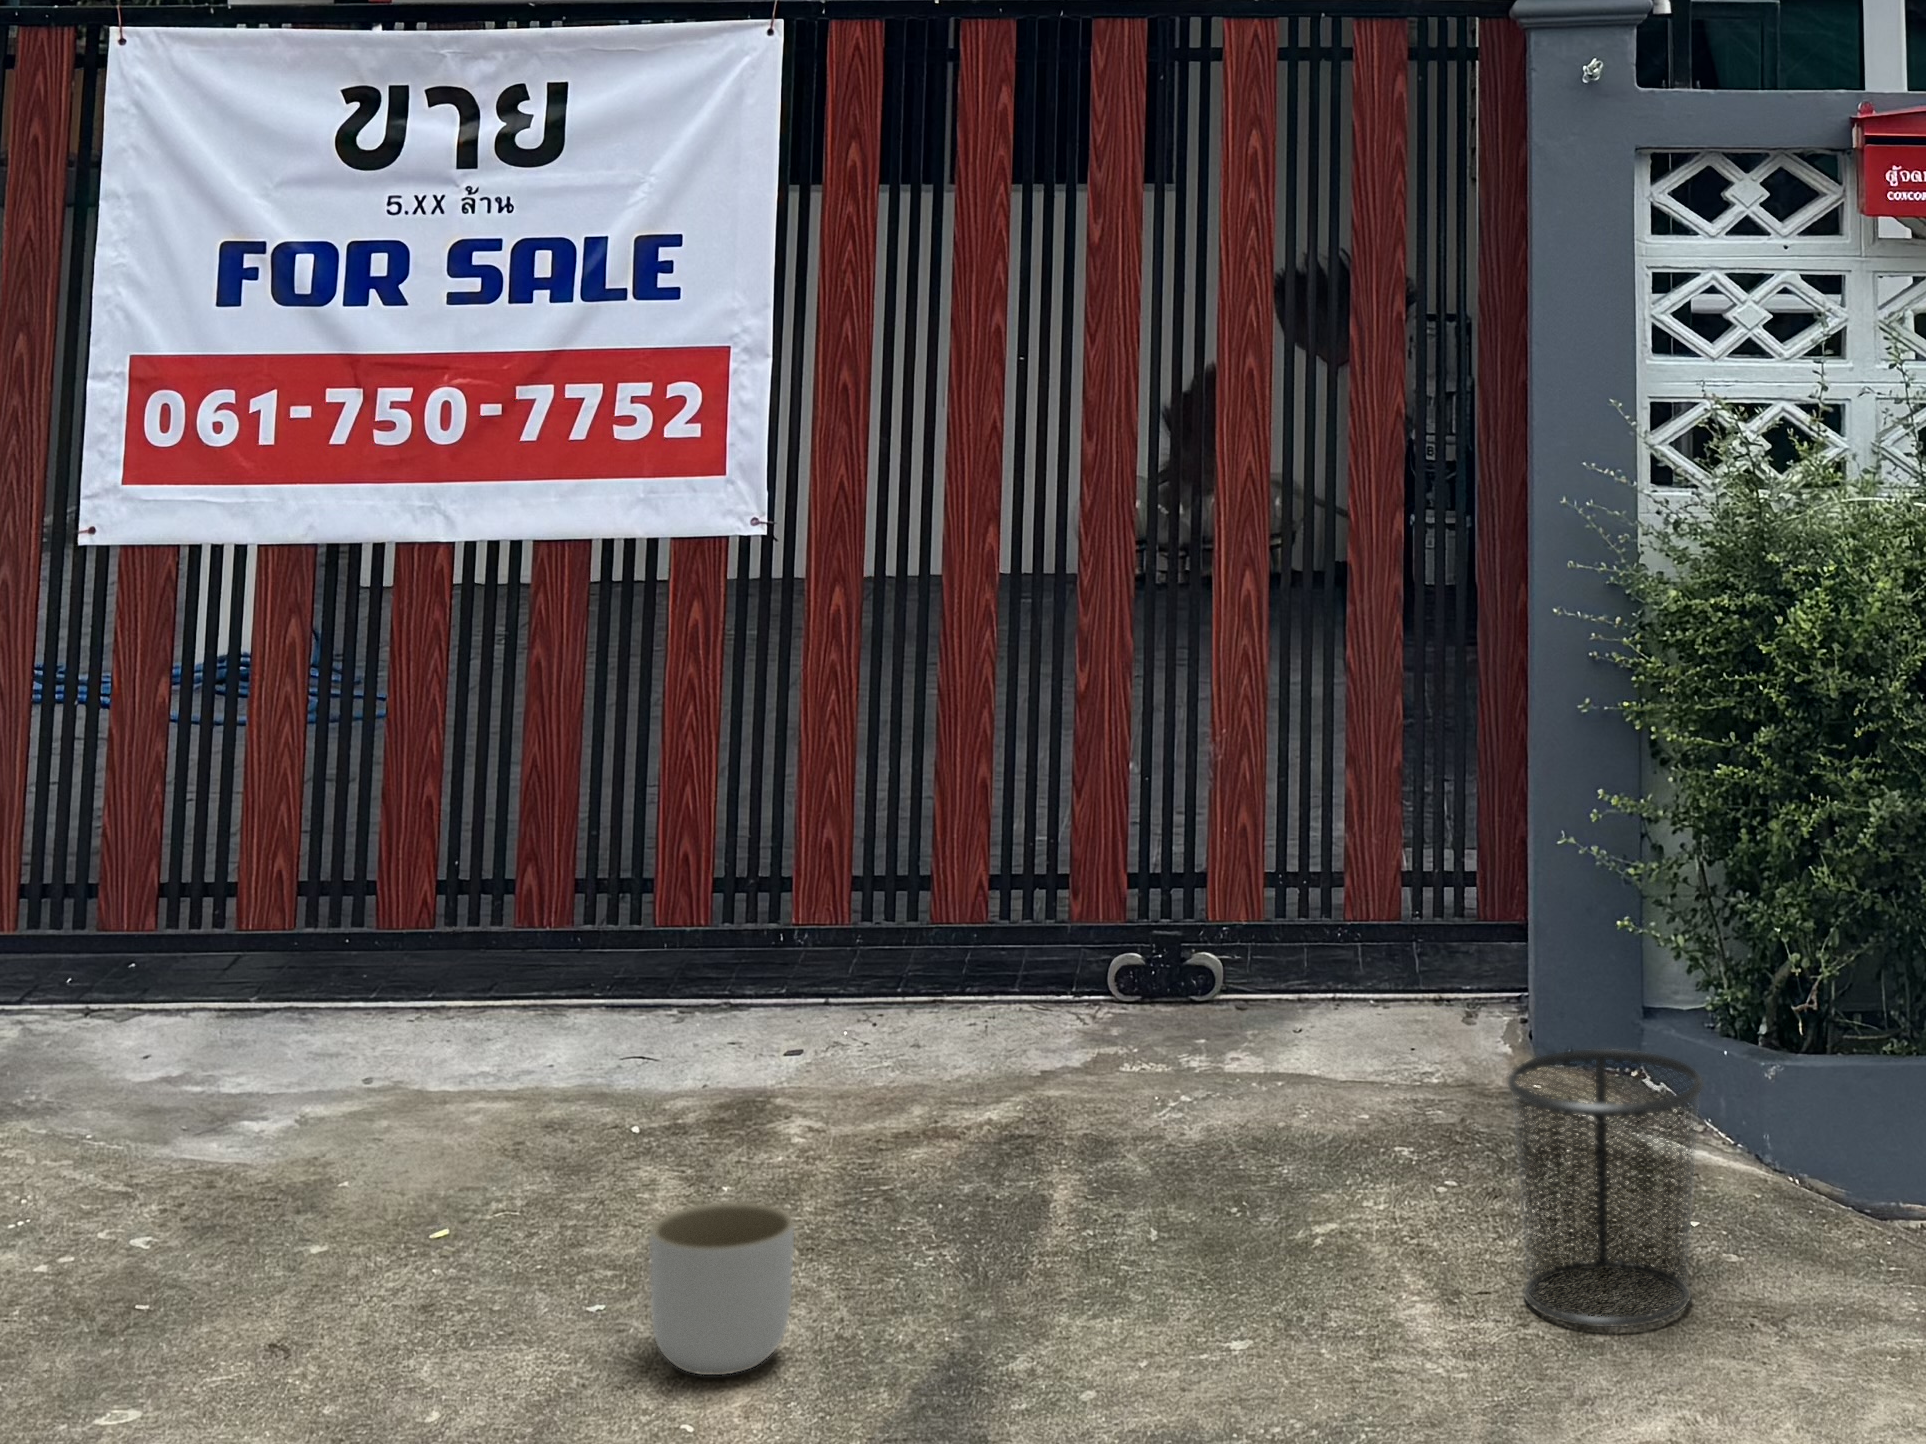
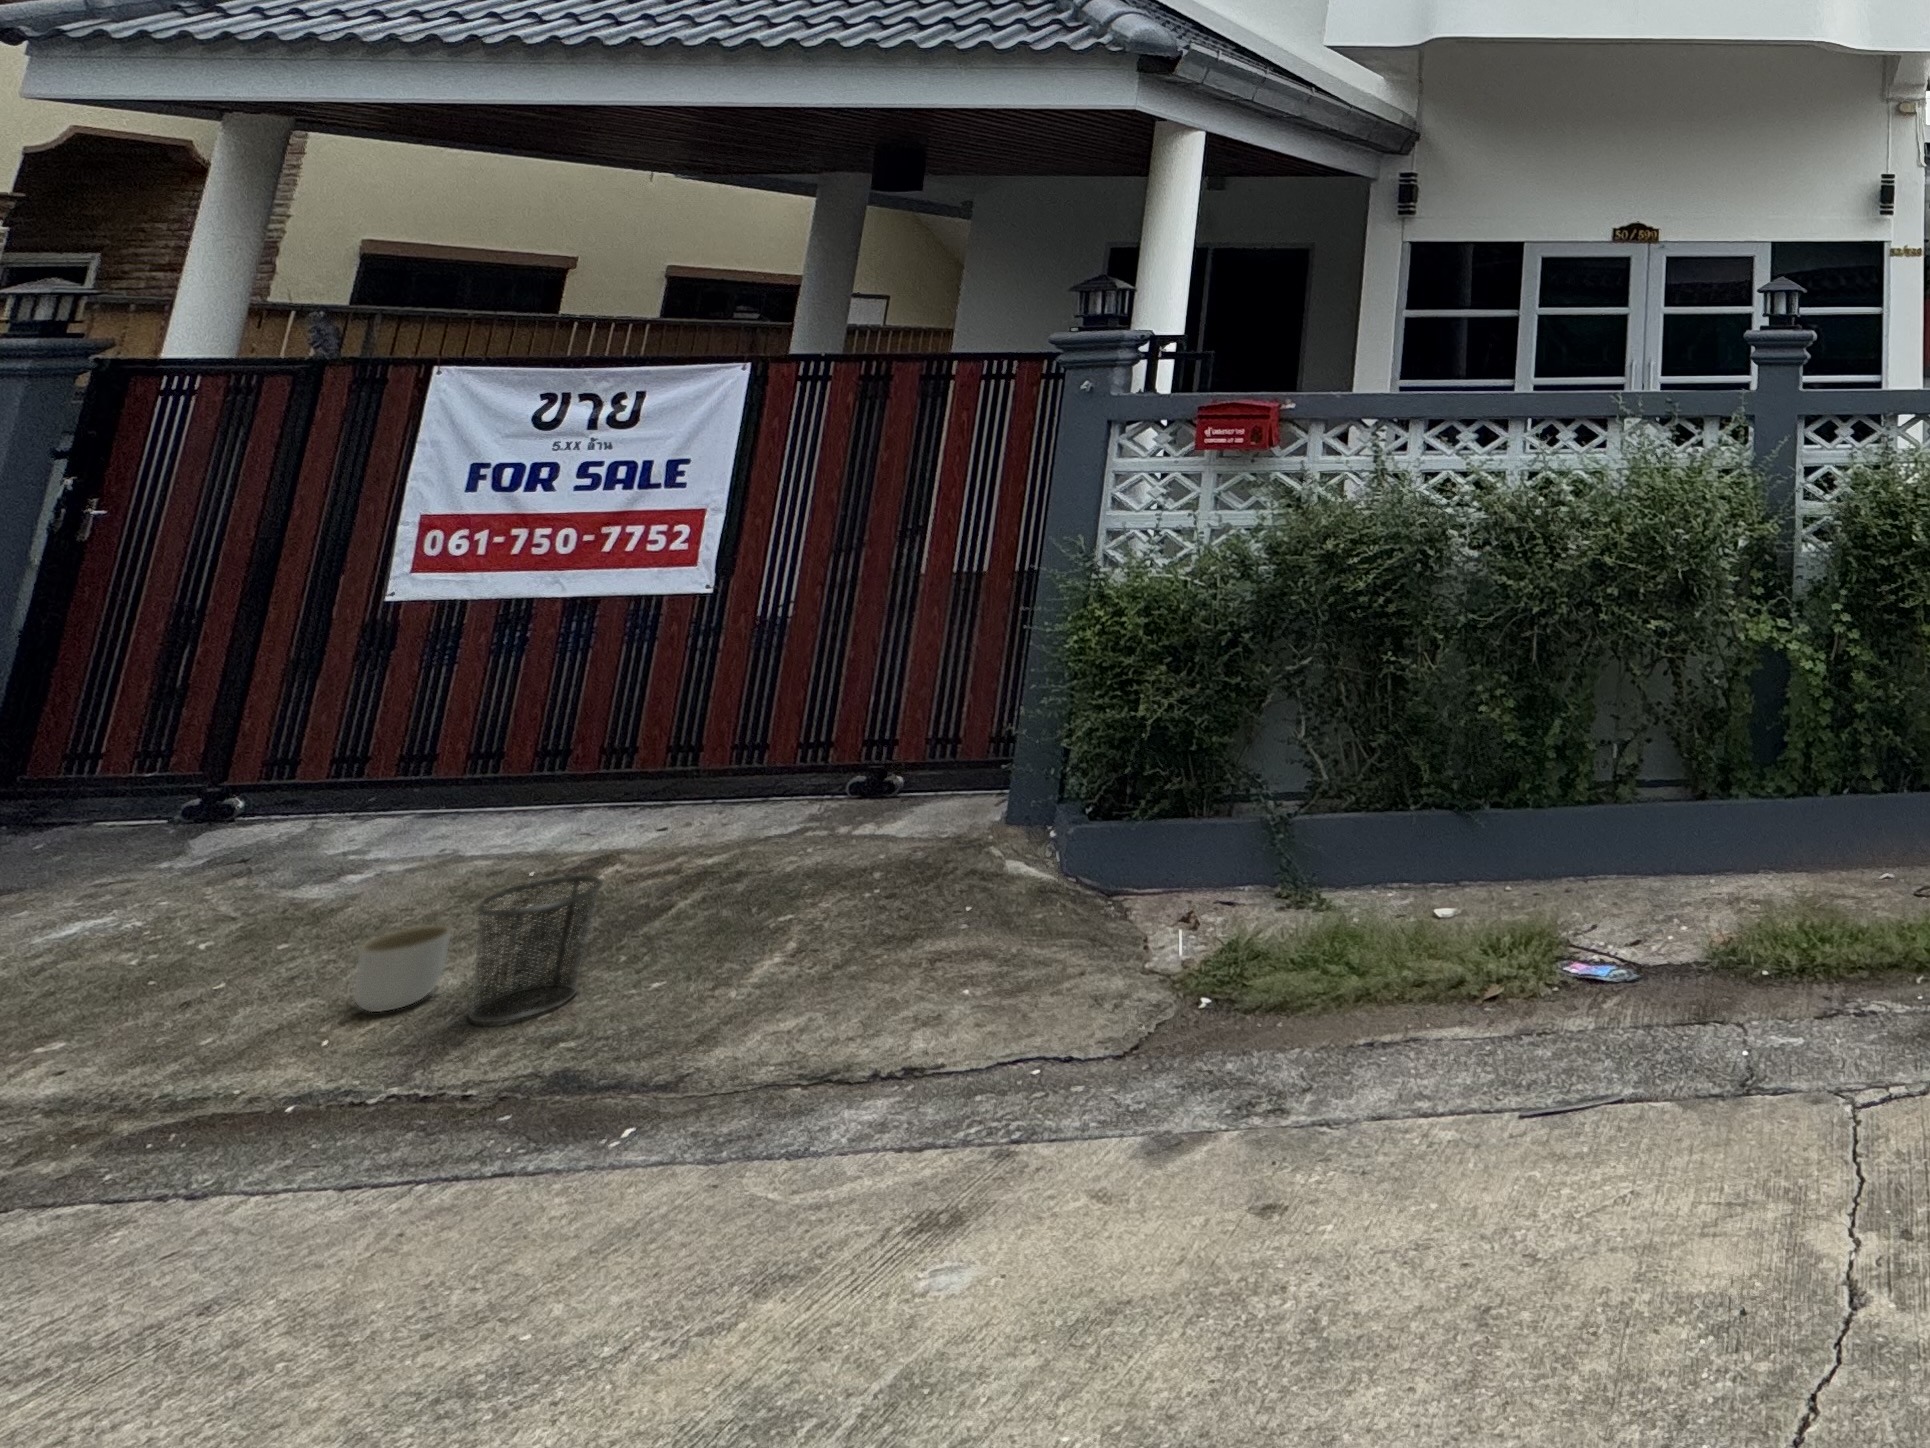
waste bin: present [1508,1049,1703,1327] -> present [469,876,602,1023]

